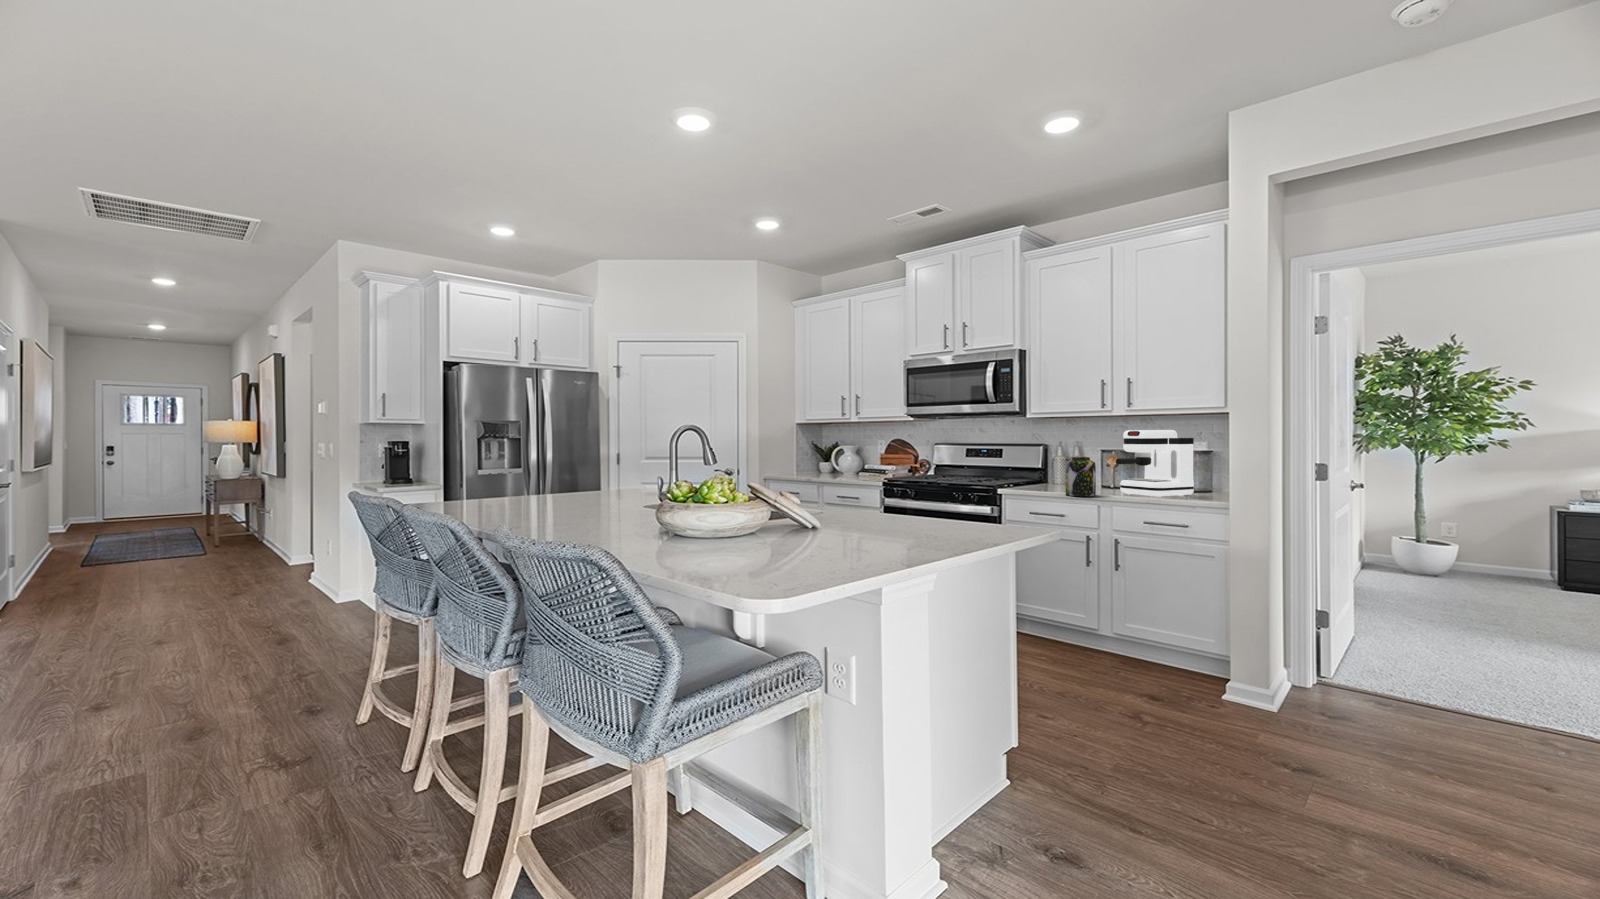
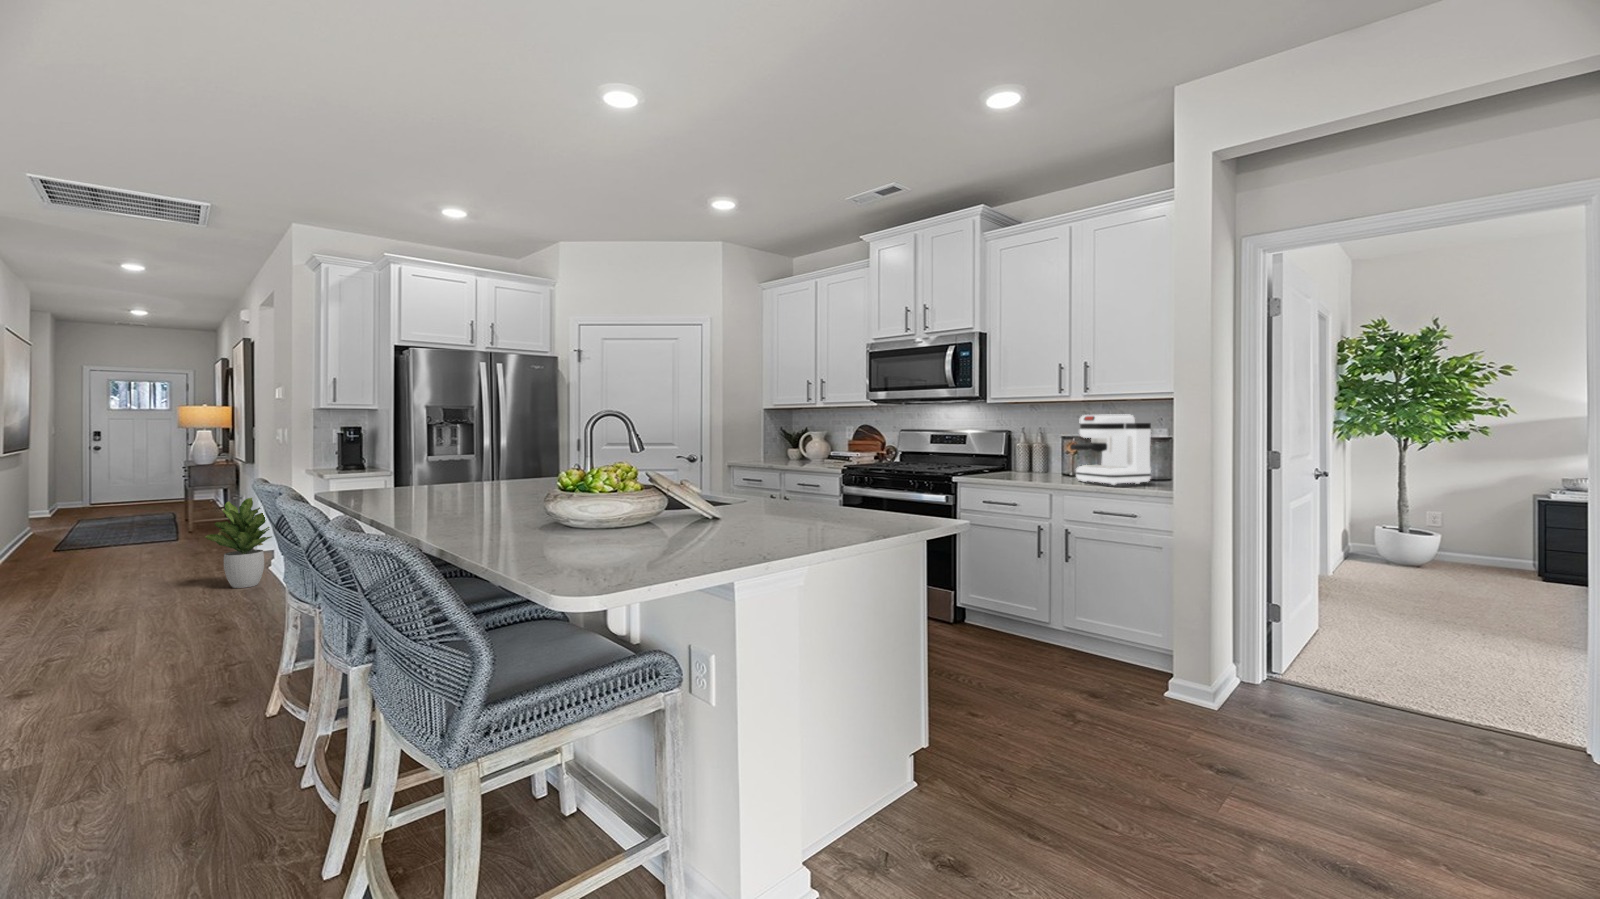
jar: present [1066,457,1096,496] -> none [1019,443,1049,483]
potted plant: none [250,512,321,602] -> present [205,498,272,588]

